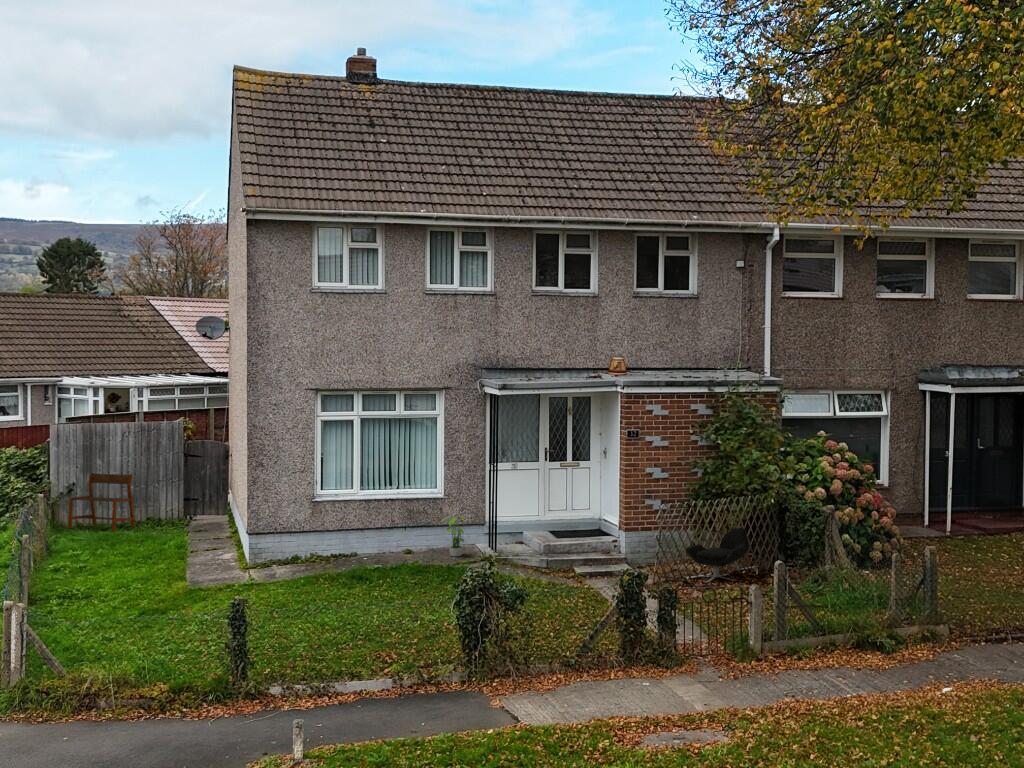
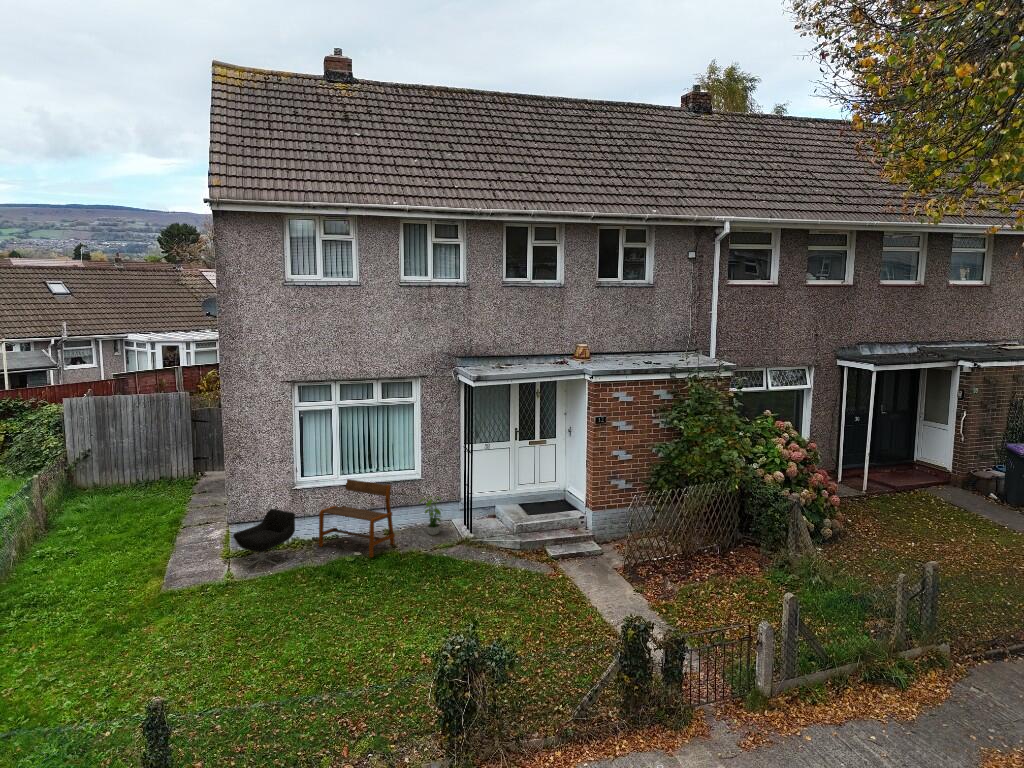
bench: present [68,473,135,532] -> present [319,479,395,558]
lounge chair: present [685,528,750,582] -> present [233,509,295,568]

